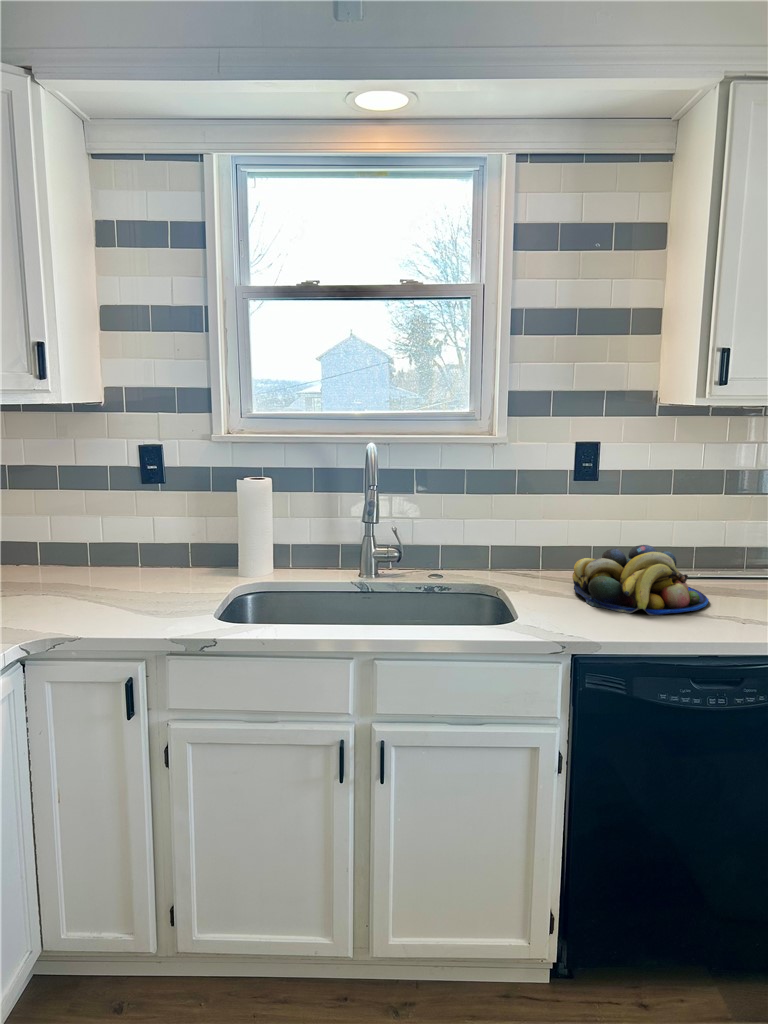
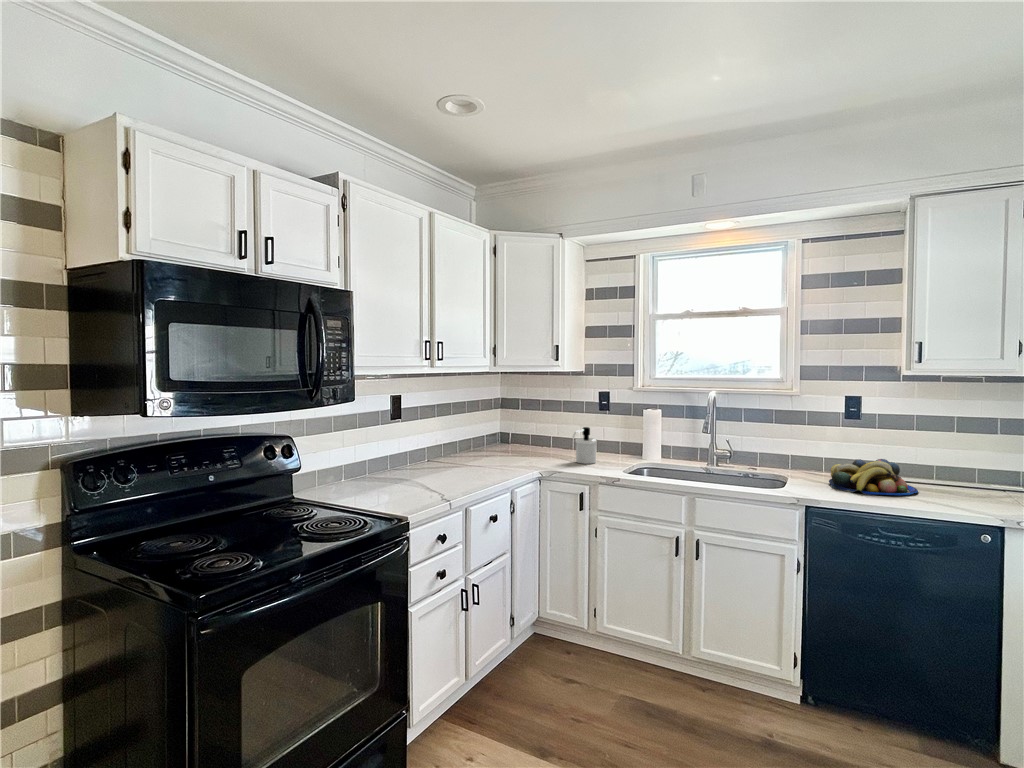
soap dispenser: none [92,523,148,602] -> present [573,427,597,464]

